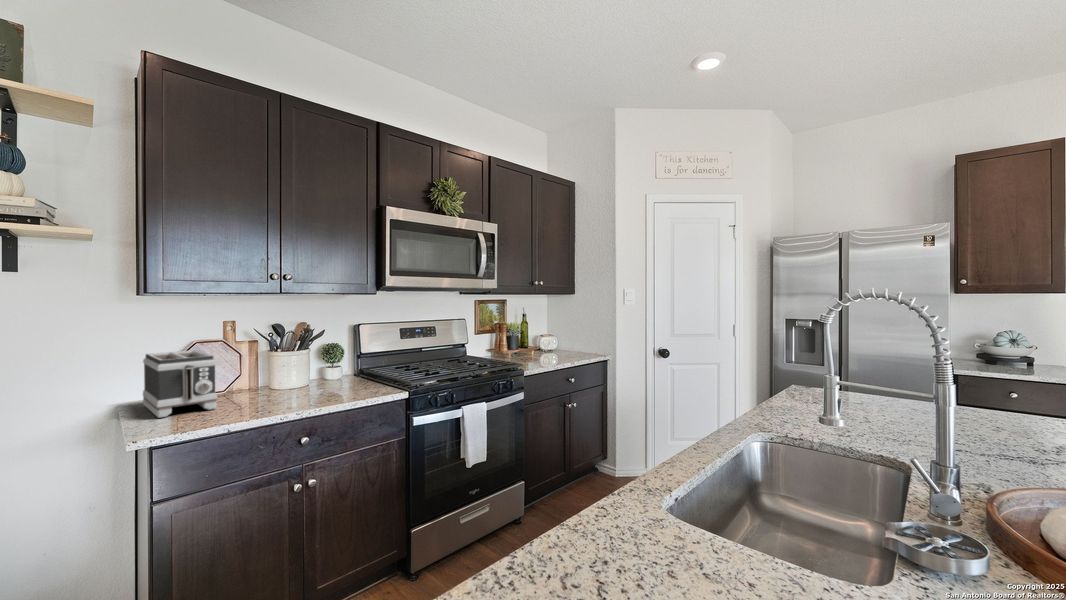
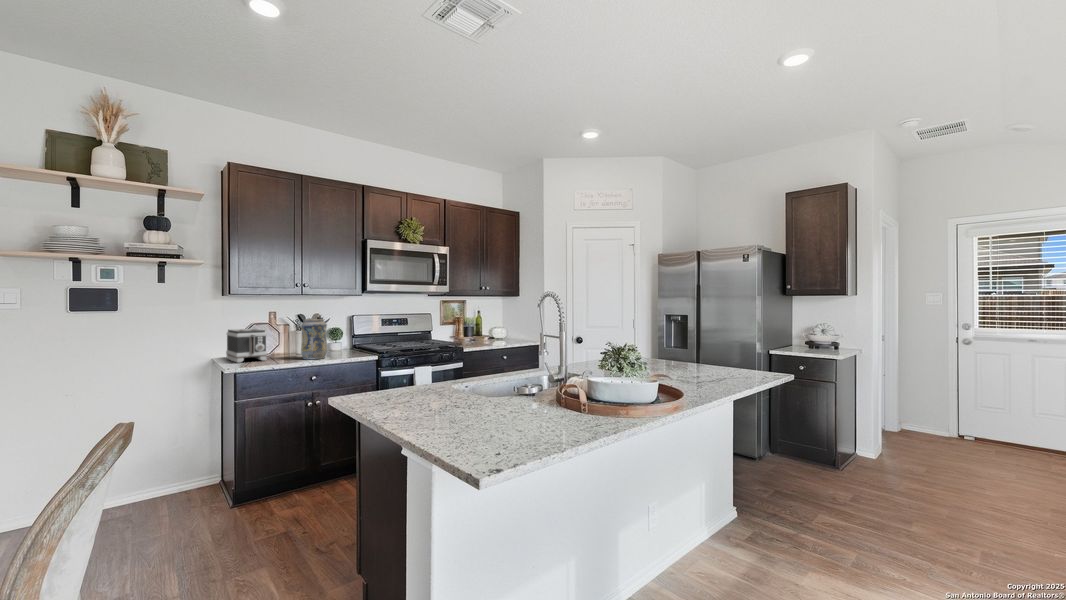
decorative vase: none [279,334,325,405] -> present [301,319,327,360]

